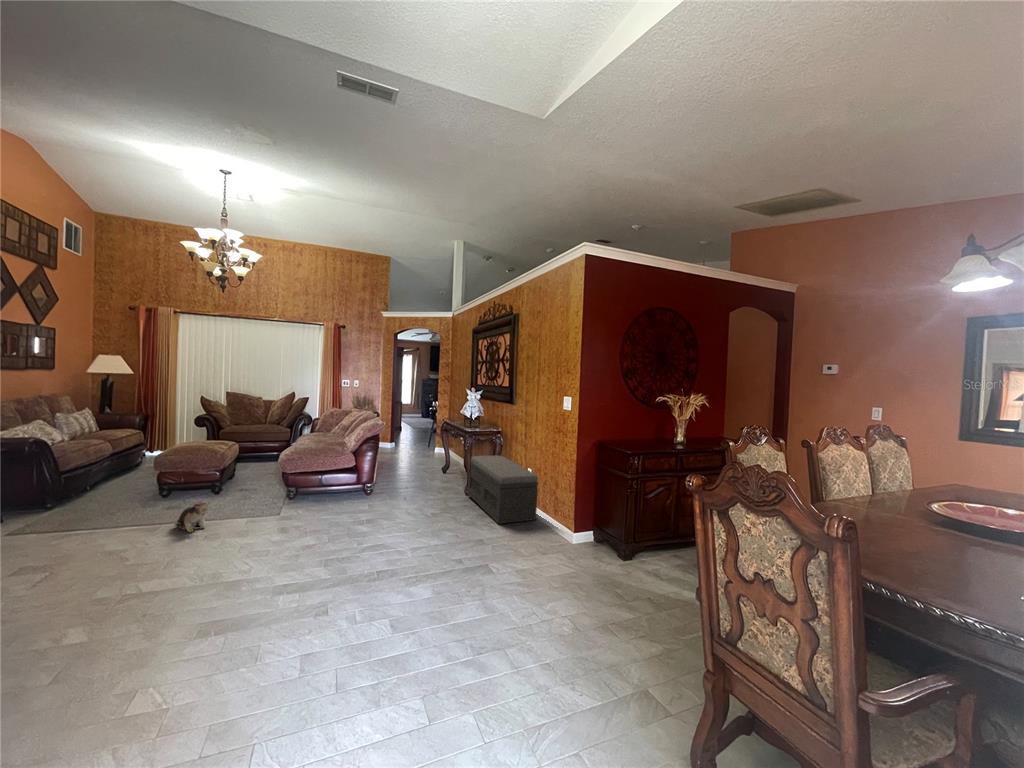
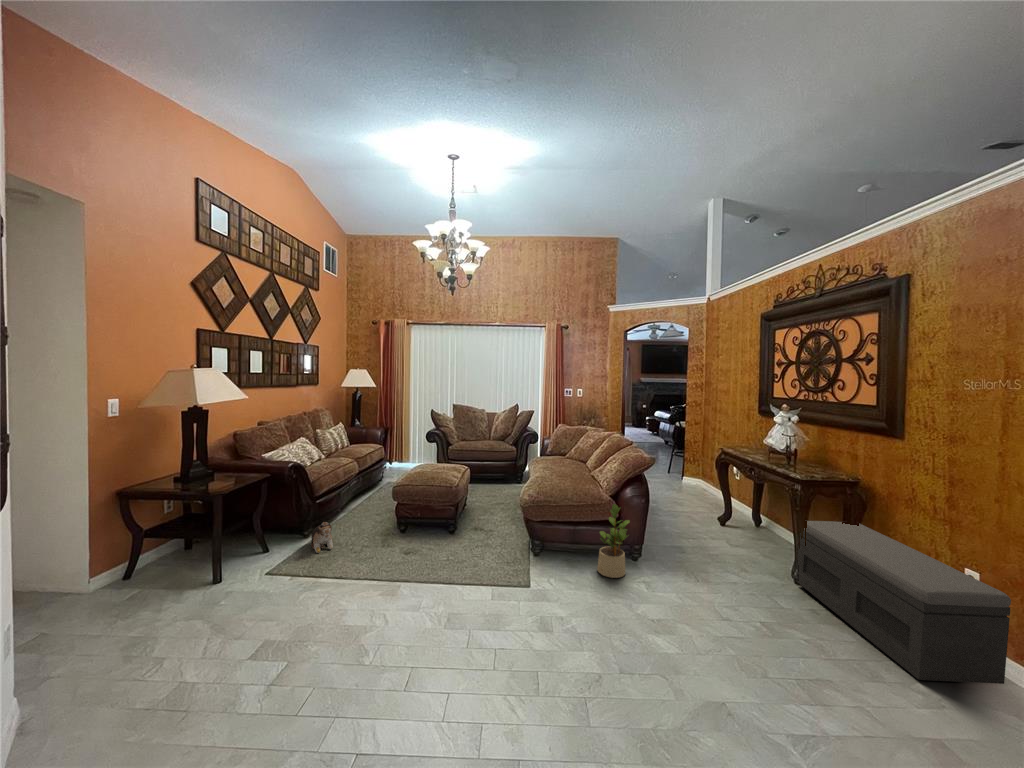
potted plant: none [339,455,365,505] -> present [597,504,630,578]
plush toy: present [177,502,210,532] -> present [311,522,333,553]

